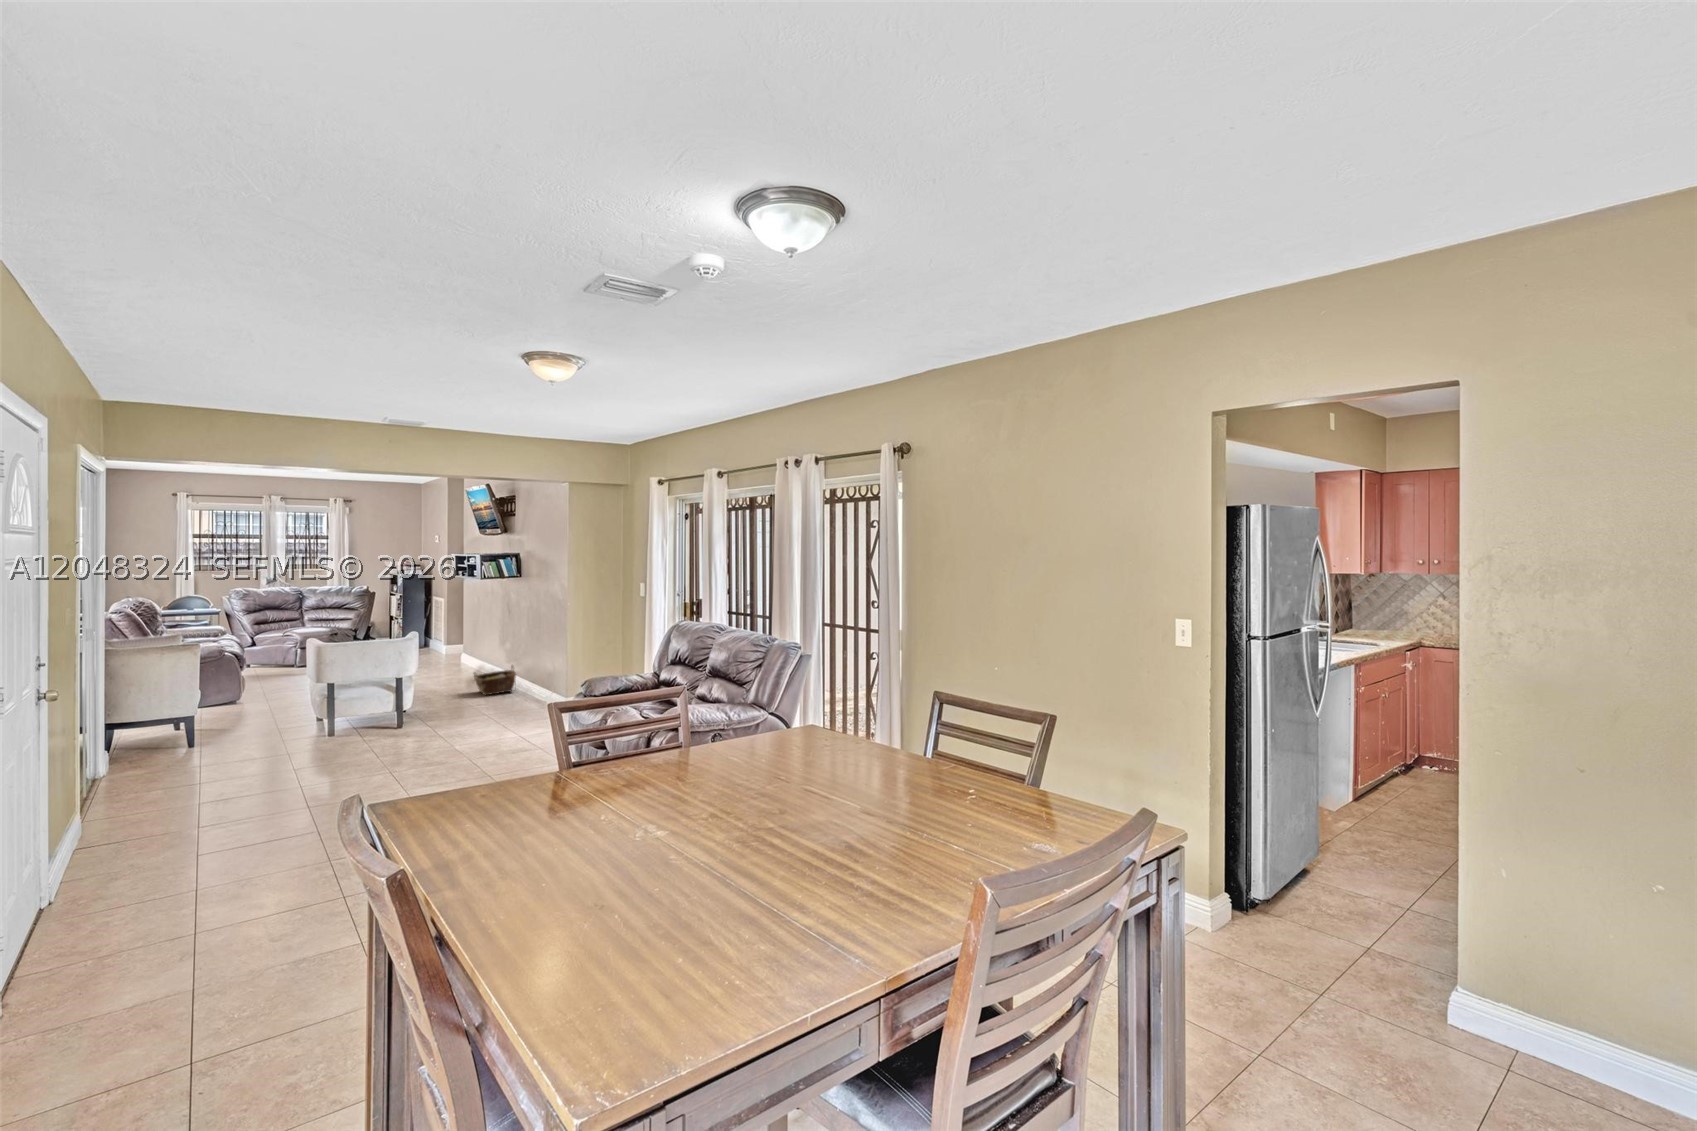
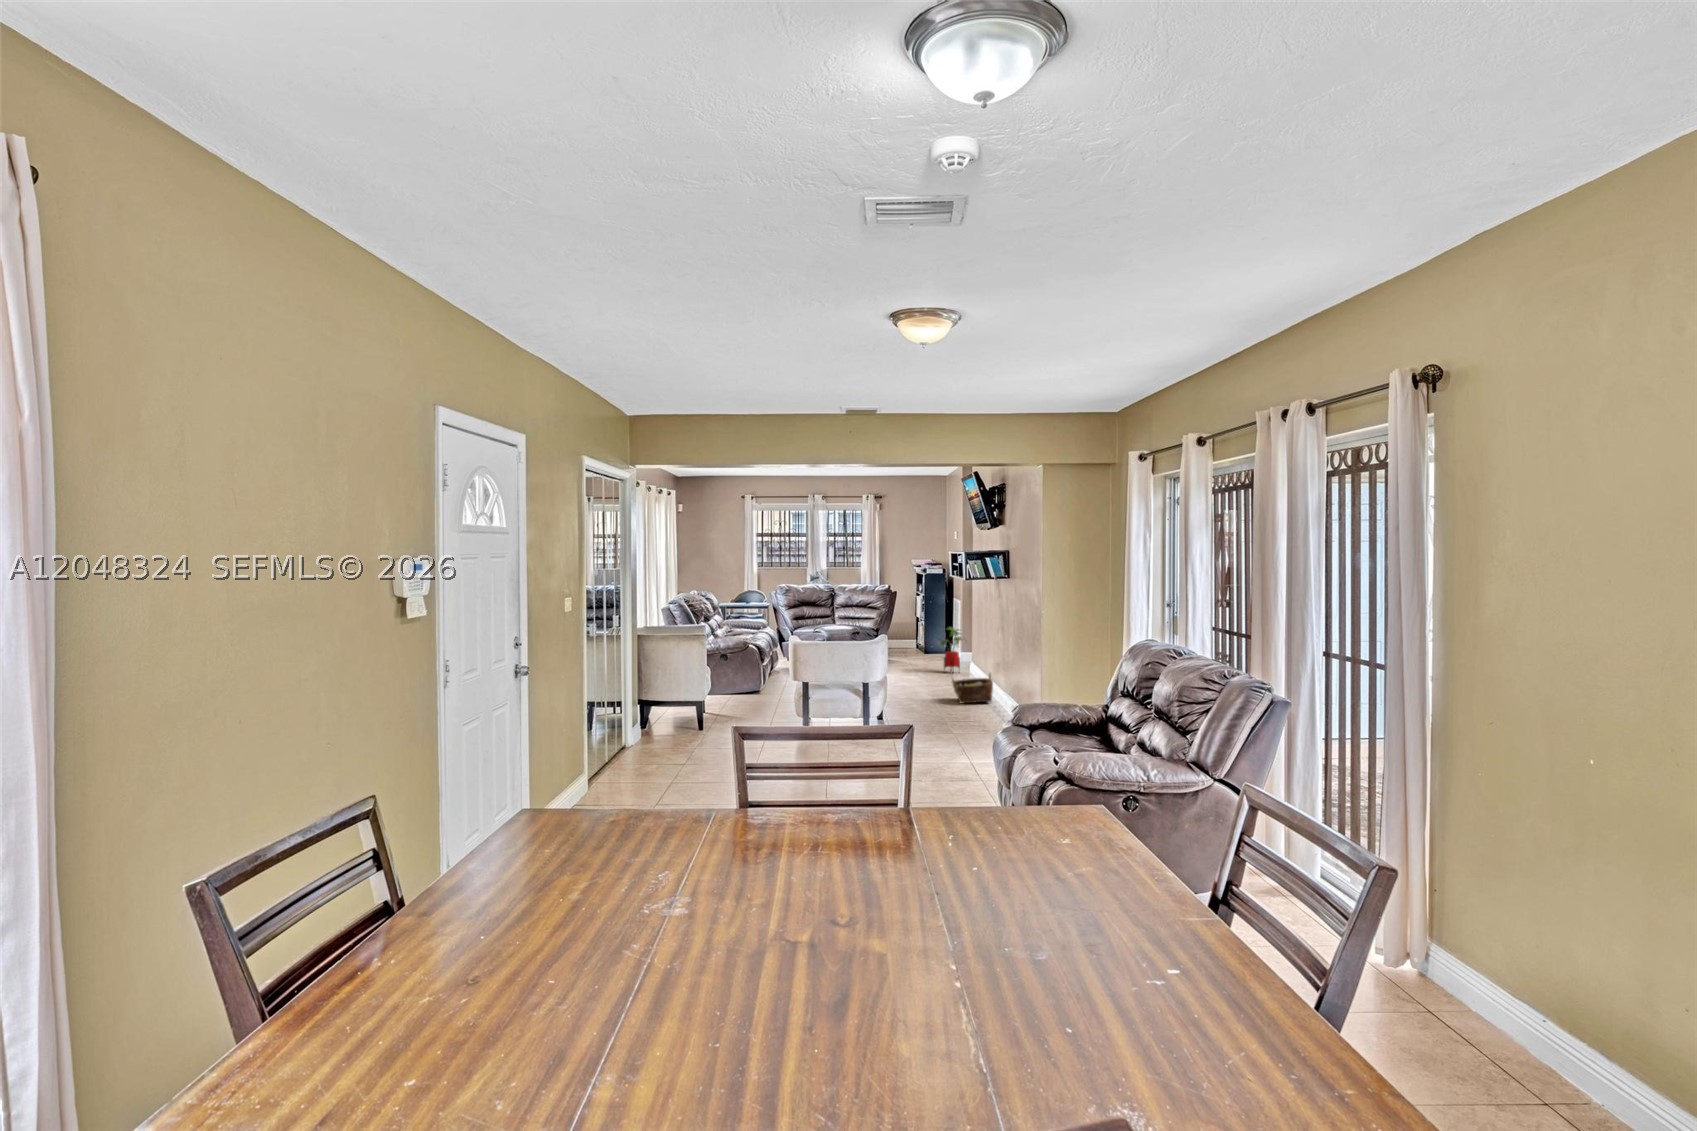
house plant: none [440,626,473,671] -> present [939,627,962,671]

